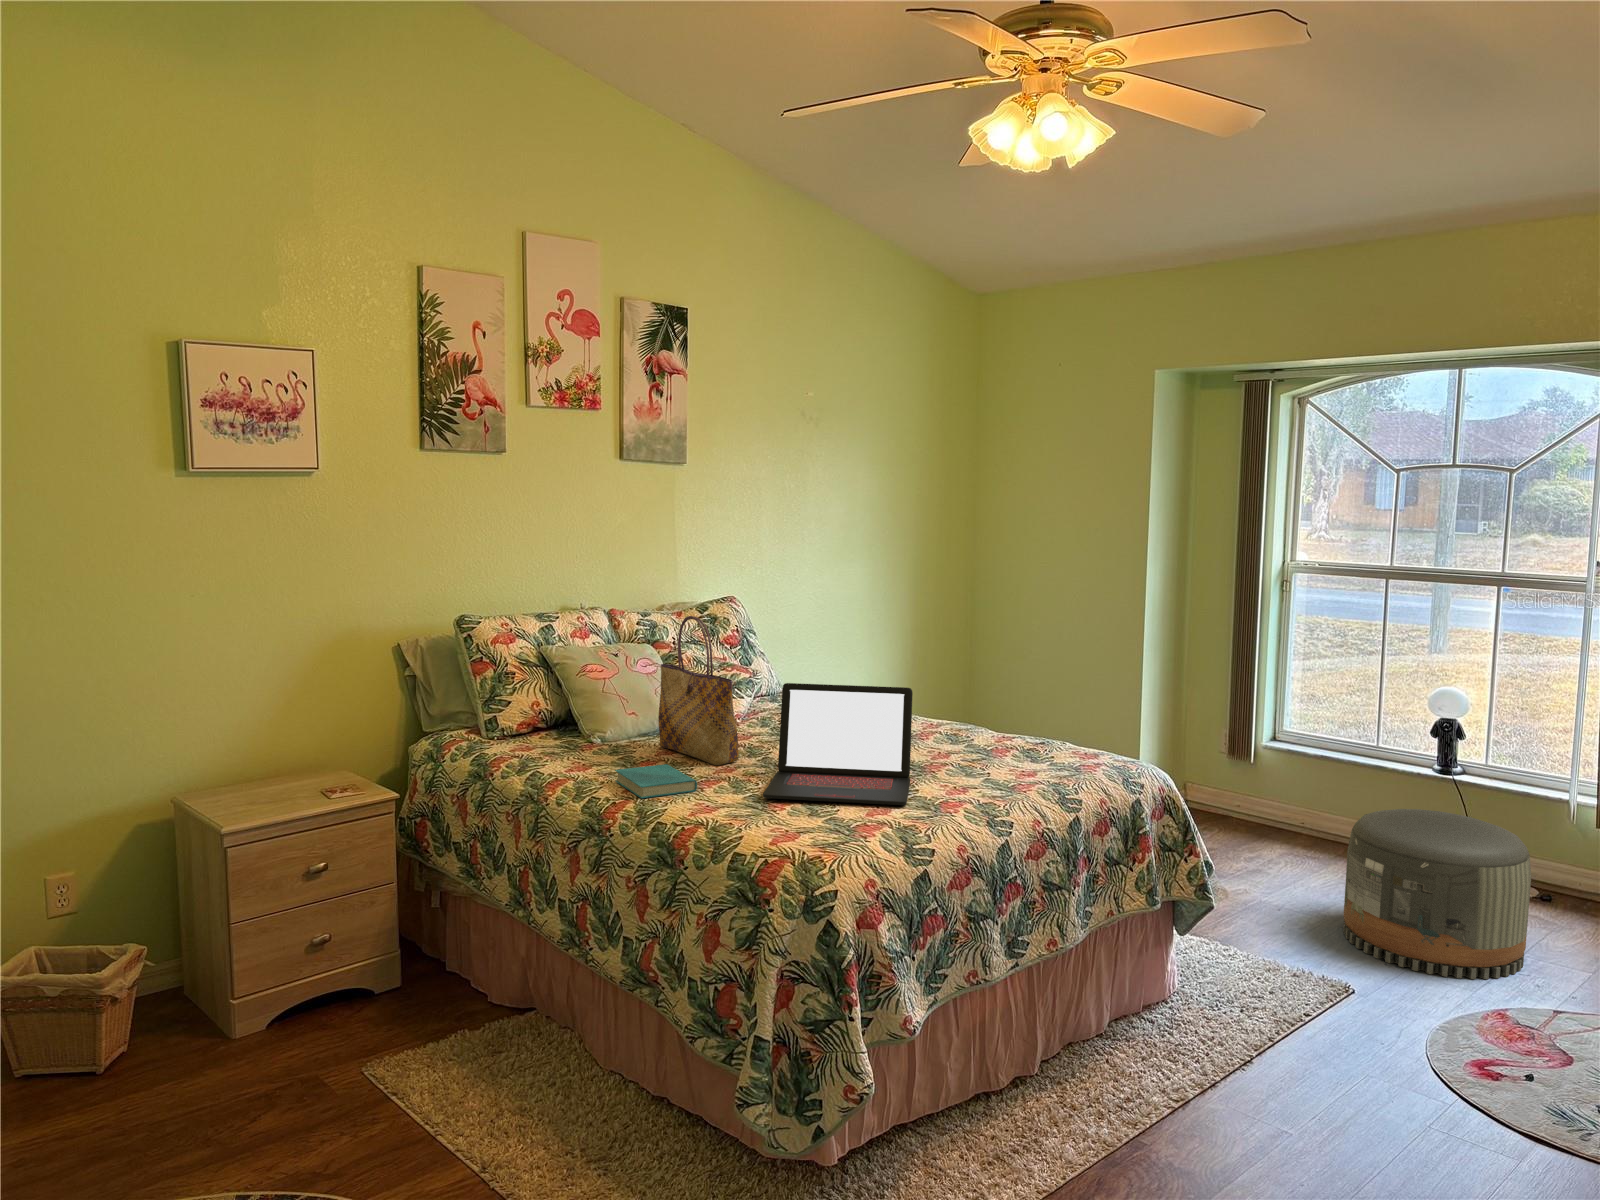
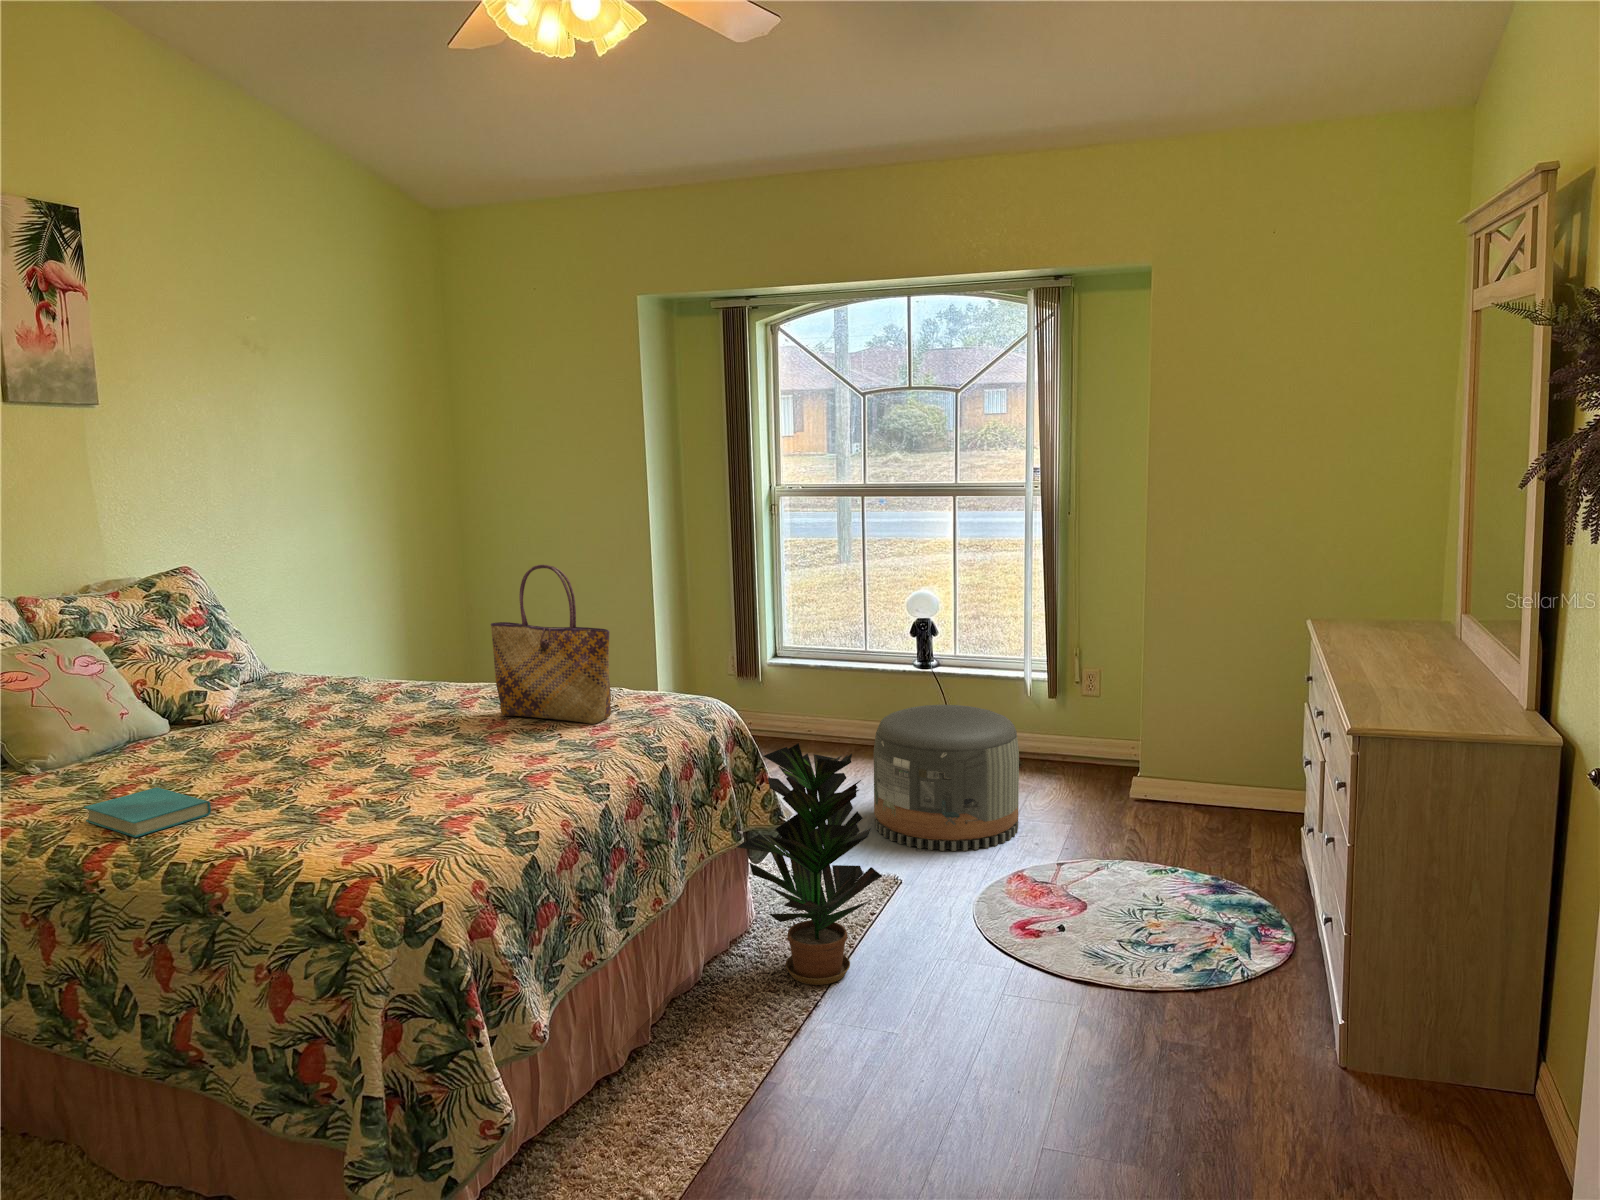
tote bag: present [658,616,739,765] -> present [491,565,611,724]
laptop: present [763,683,913,805] -> none [306,652,486,807]
potted plant: none [1152,819,1308,1071] -> present [737,743,882,985]

